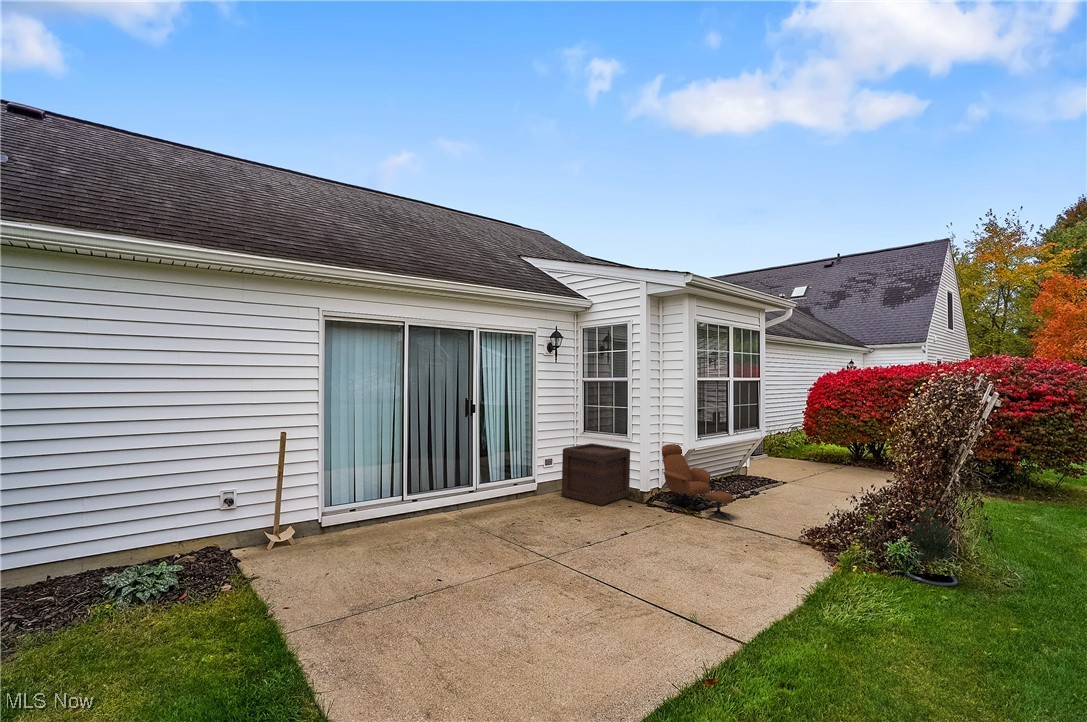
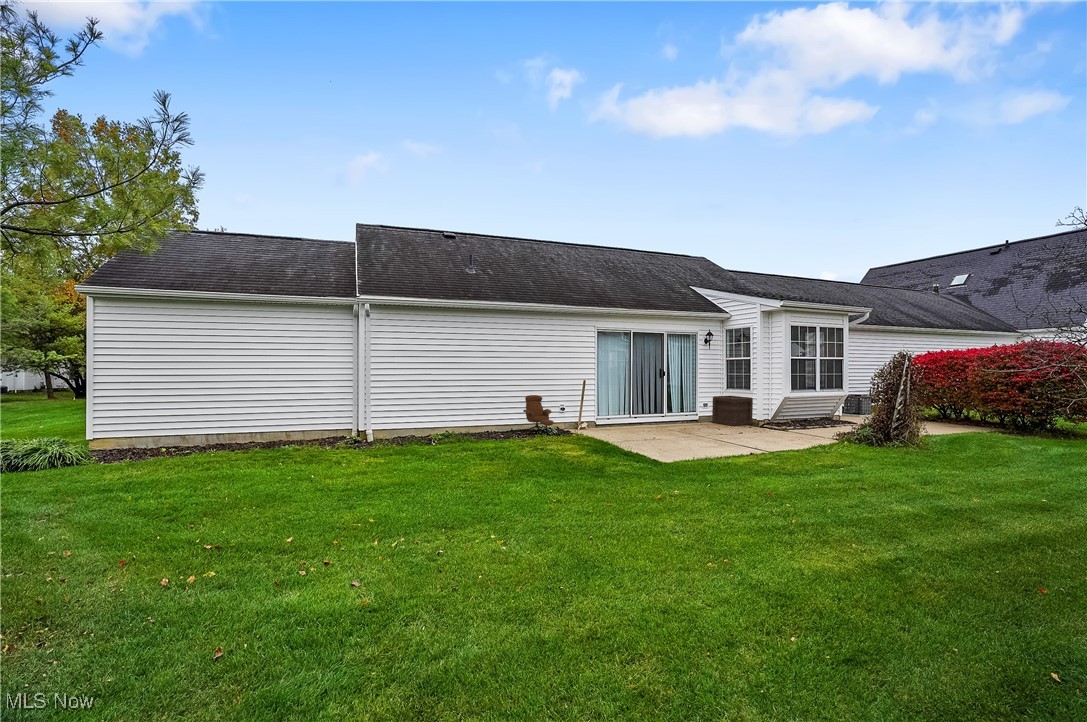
lounge chair: present [662,444,733,521] -> present [523,395,554,434]
potted tree: present [906,503,957,586] -> none [878,413,905,450]

